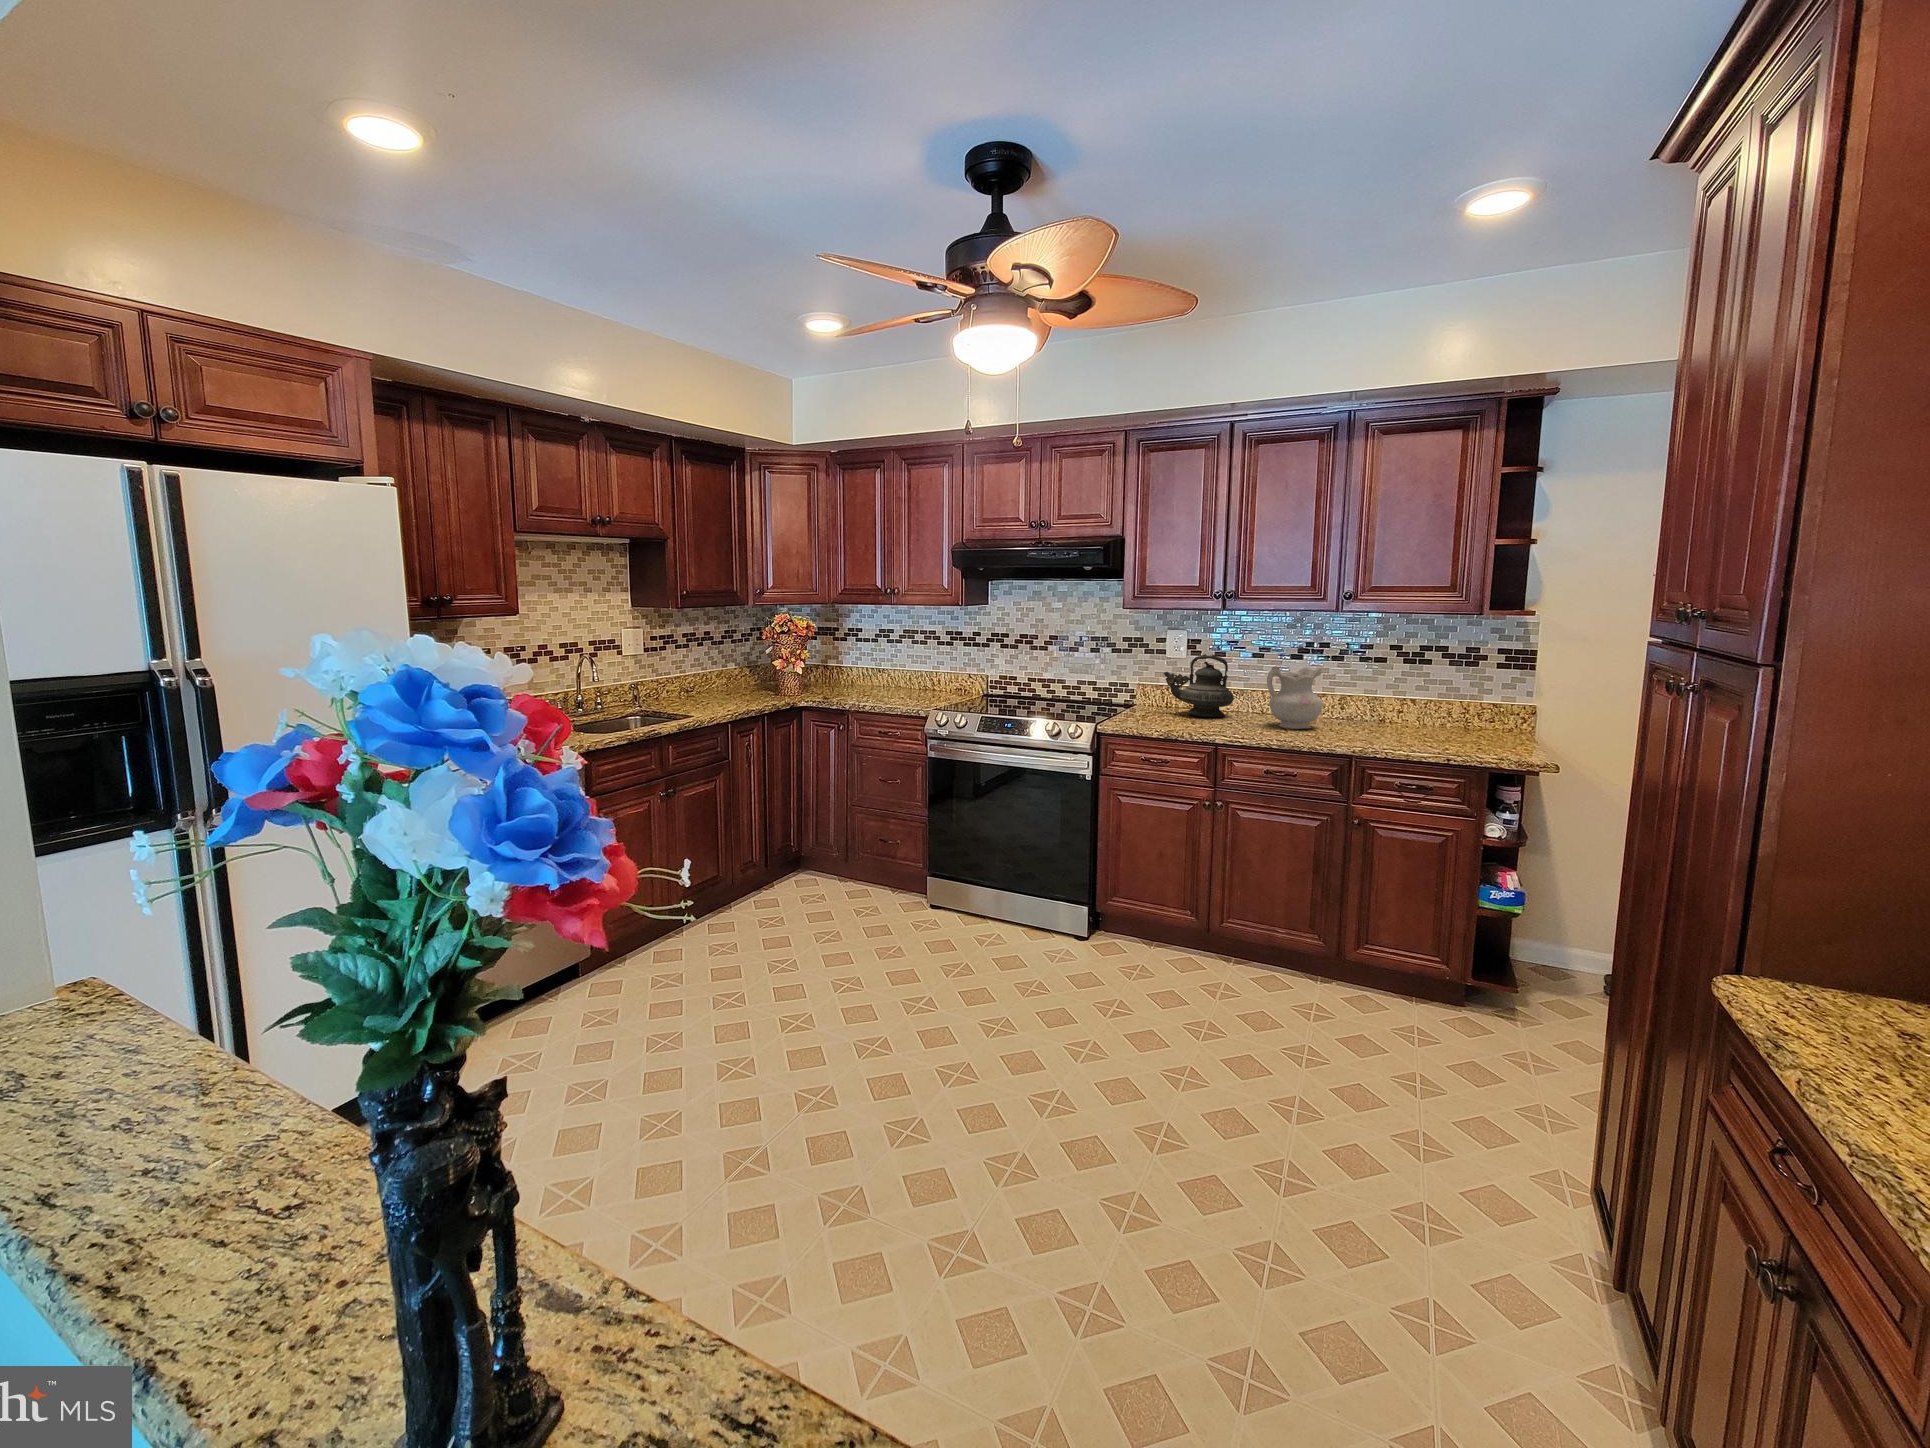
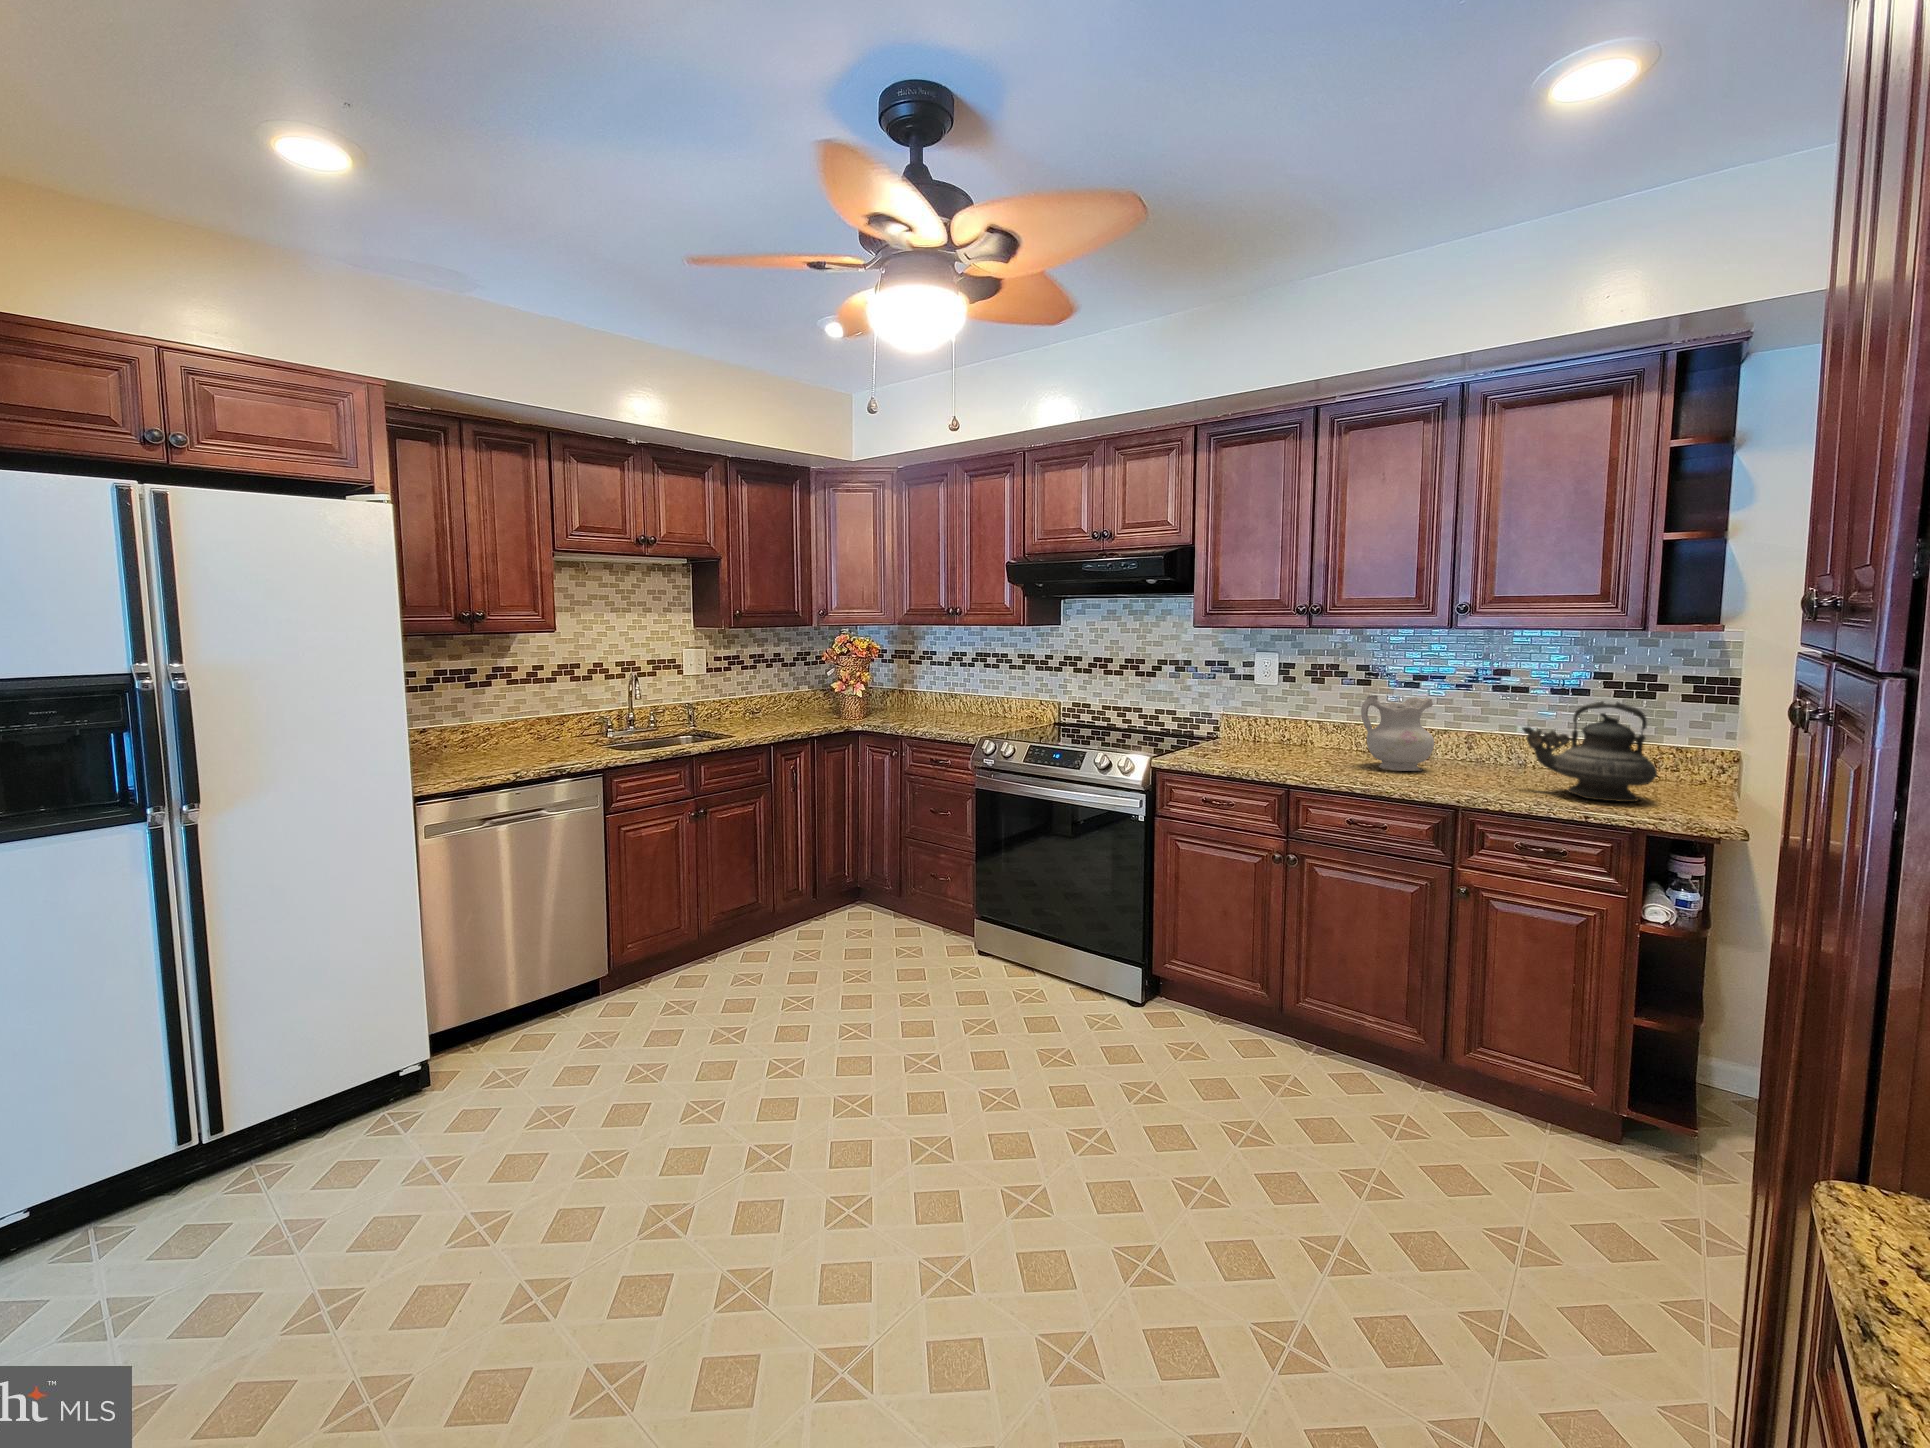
teapot: present [1164,654,1234,717] -> present [1522,701,1657,802]

